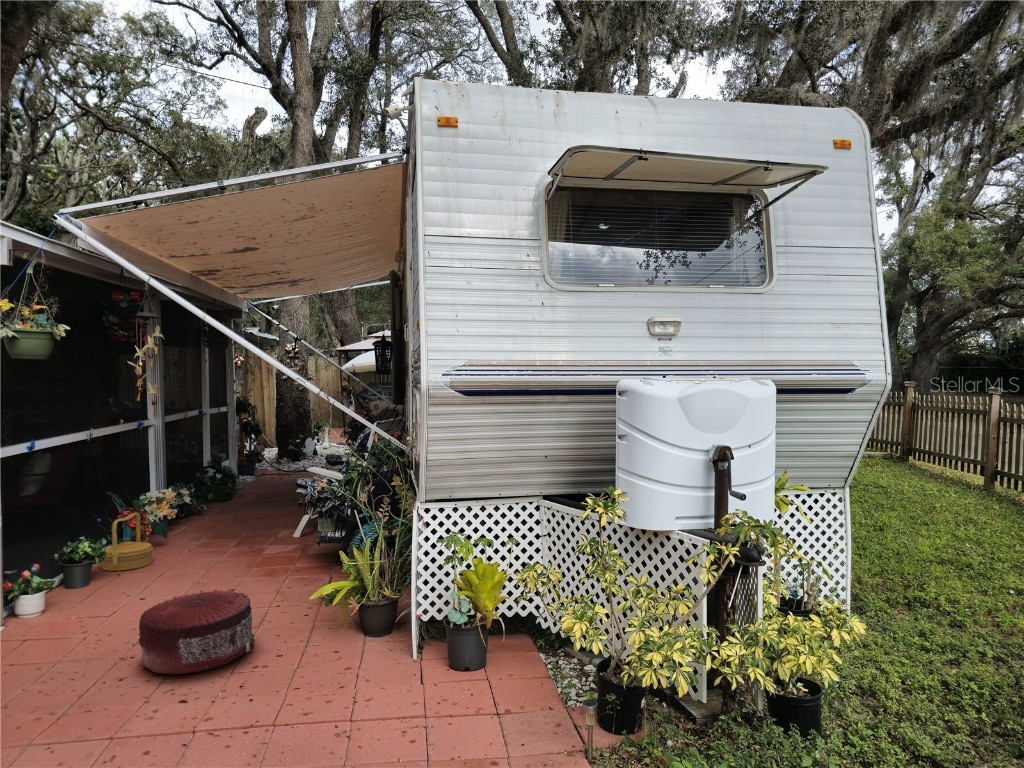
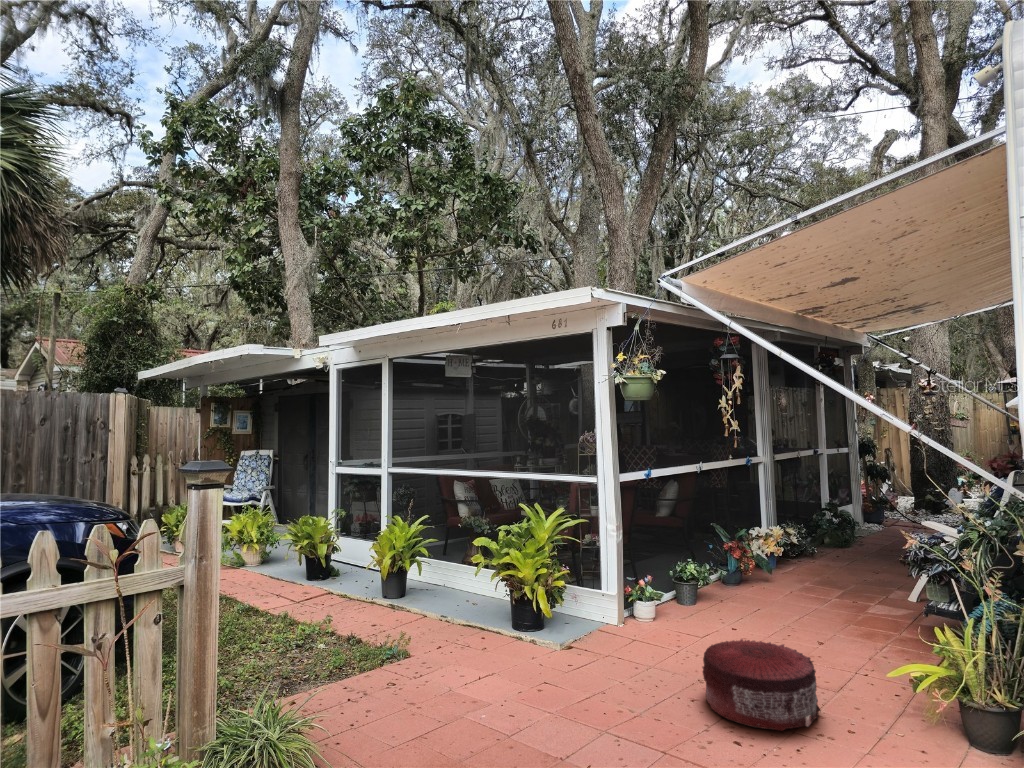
woven basket: present [102,513,153,571] -> none [707,545,752,599]

